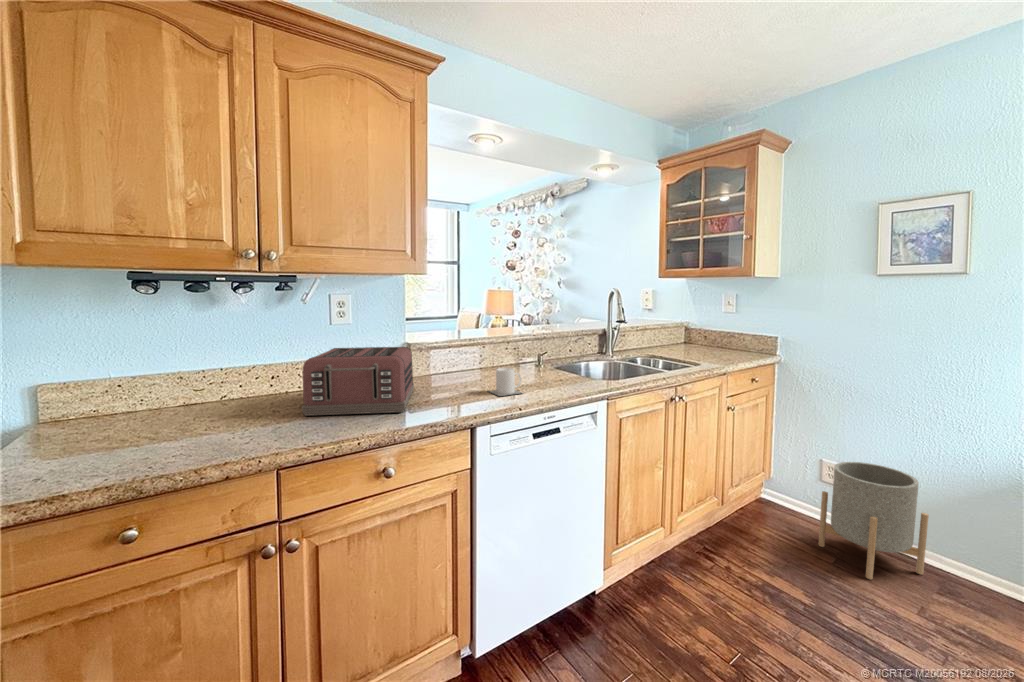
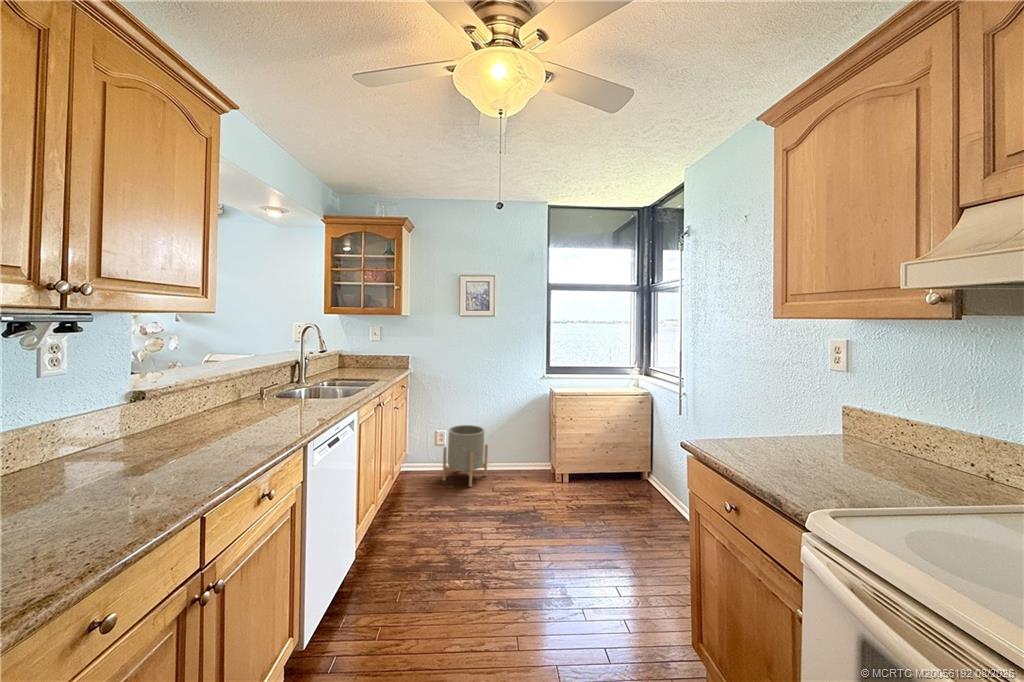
toaster: present [302,347,414,416] -> none [53,391,235,487]
mug: present [489,368,522,396] -> none [265,399,303,424]

